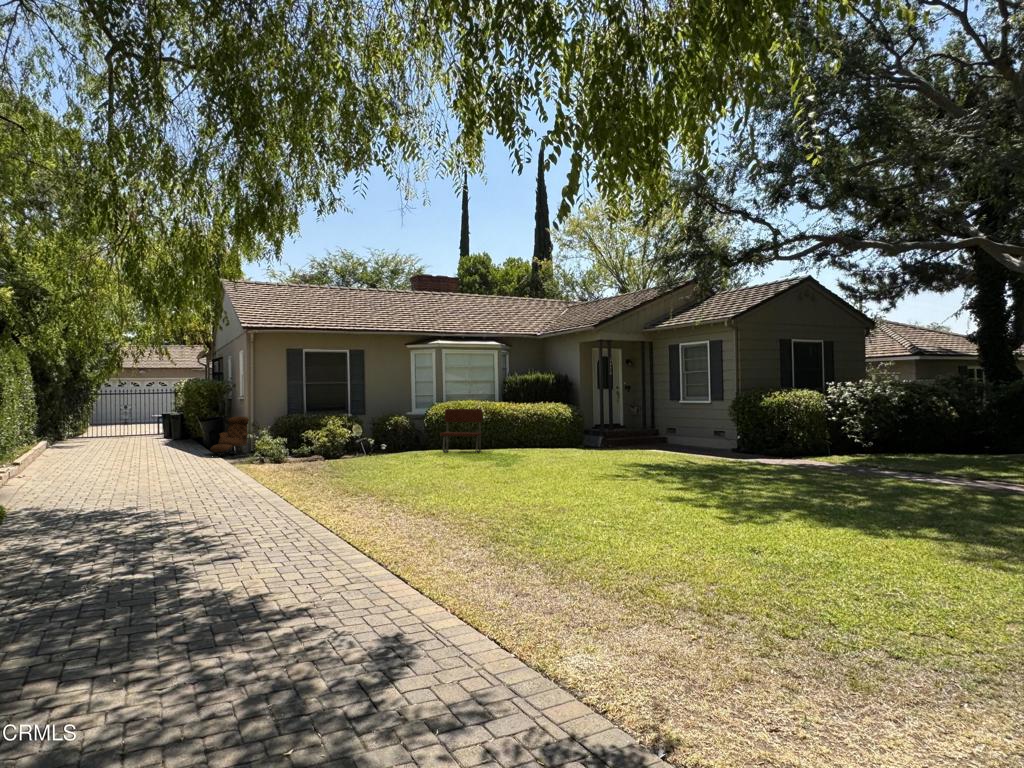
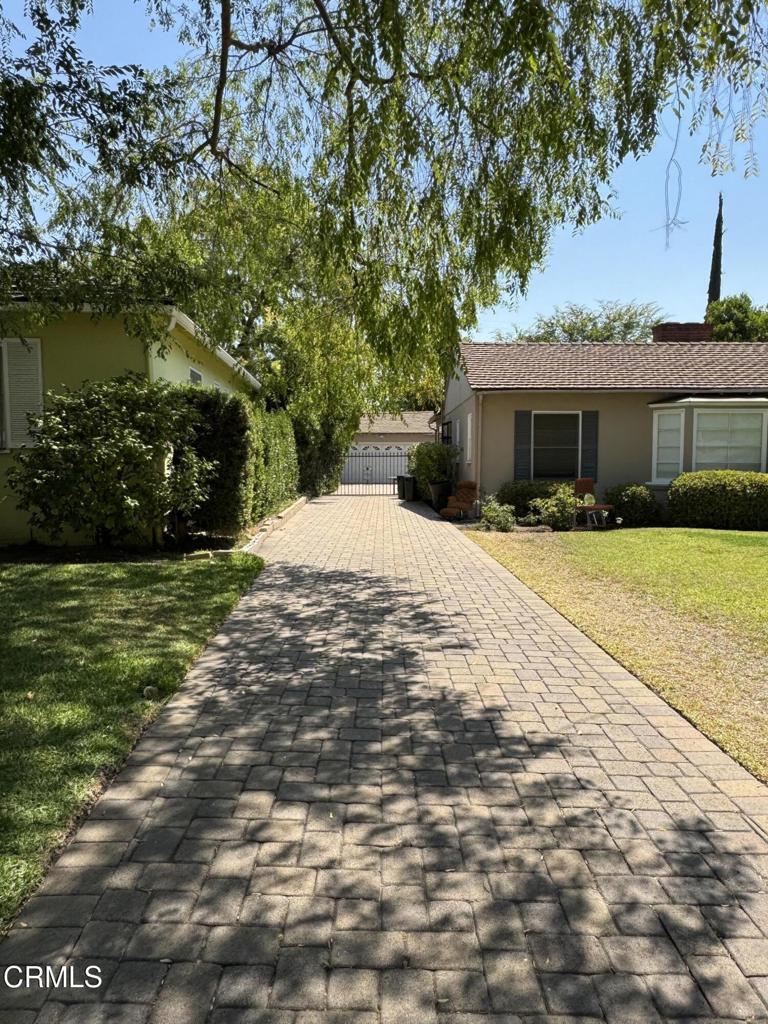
bench: present [440,409,482,453] -> present [573,478,614,530]

